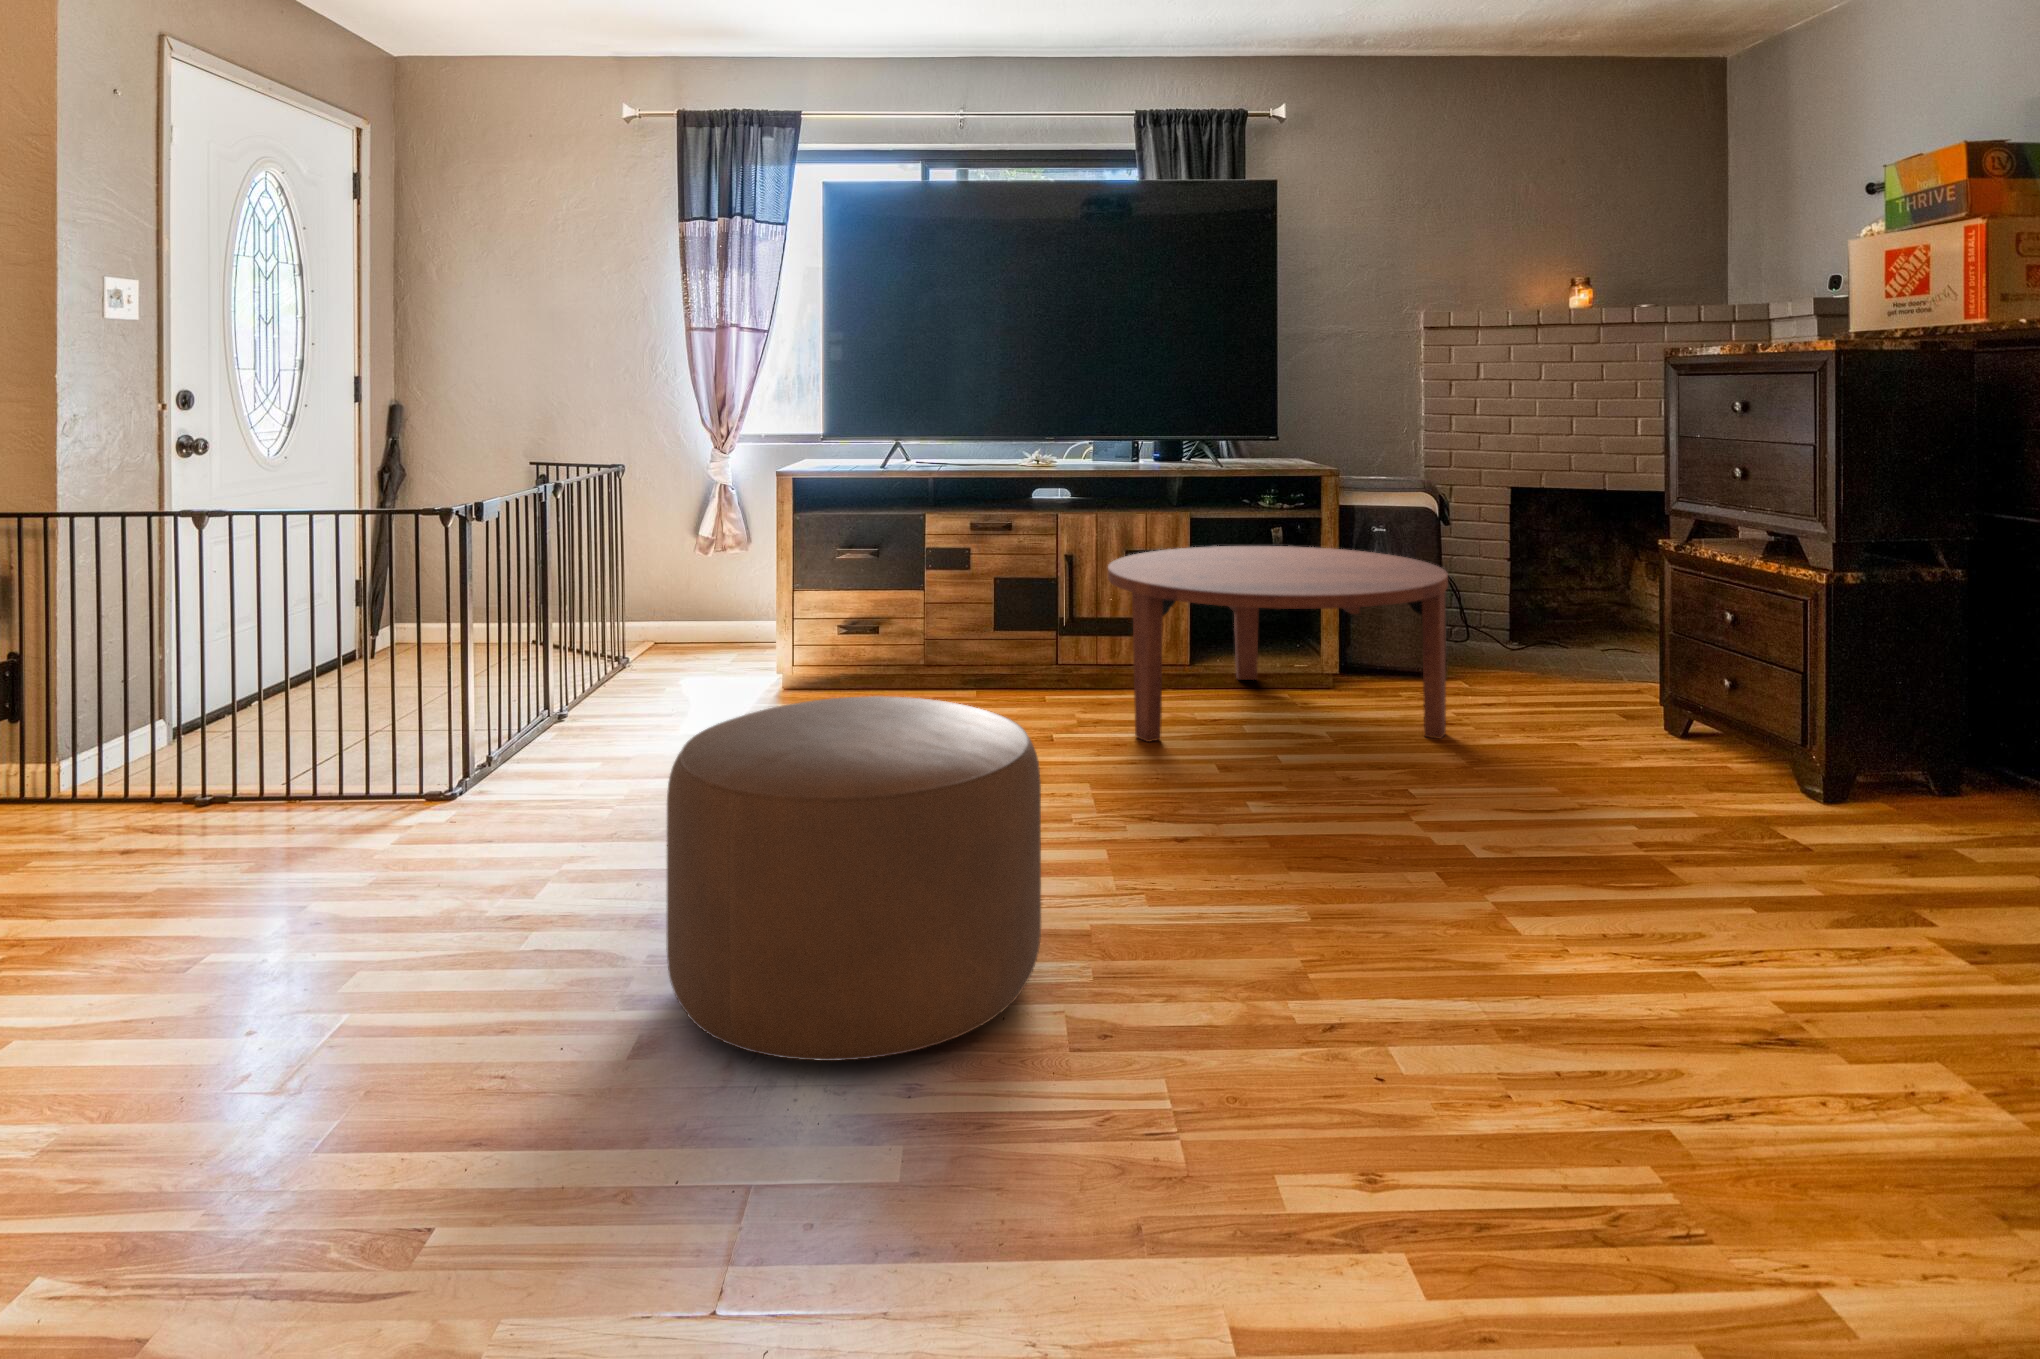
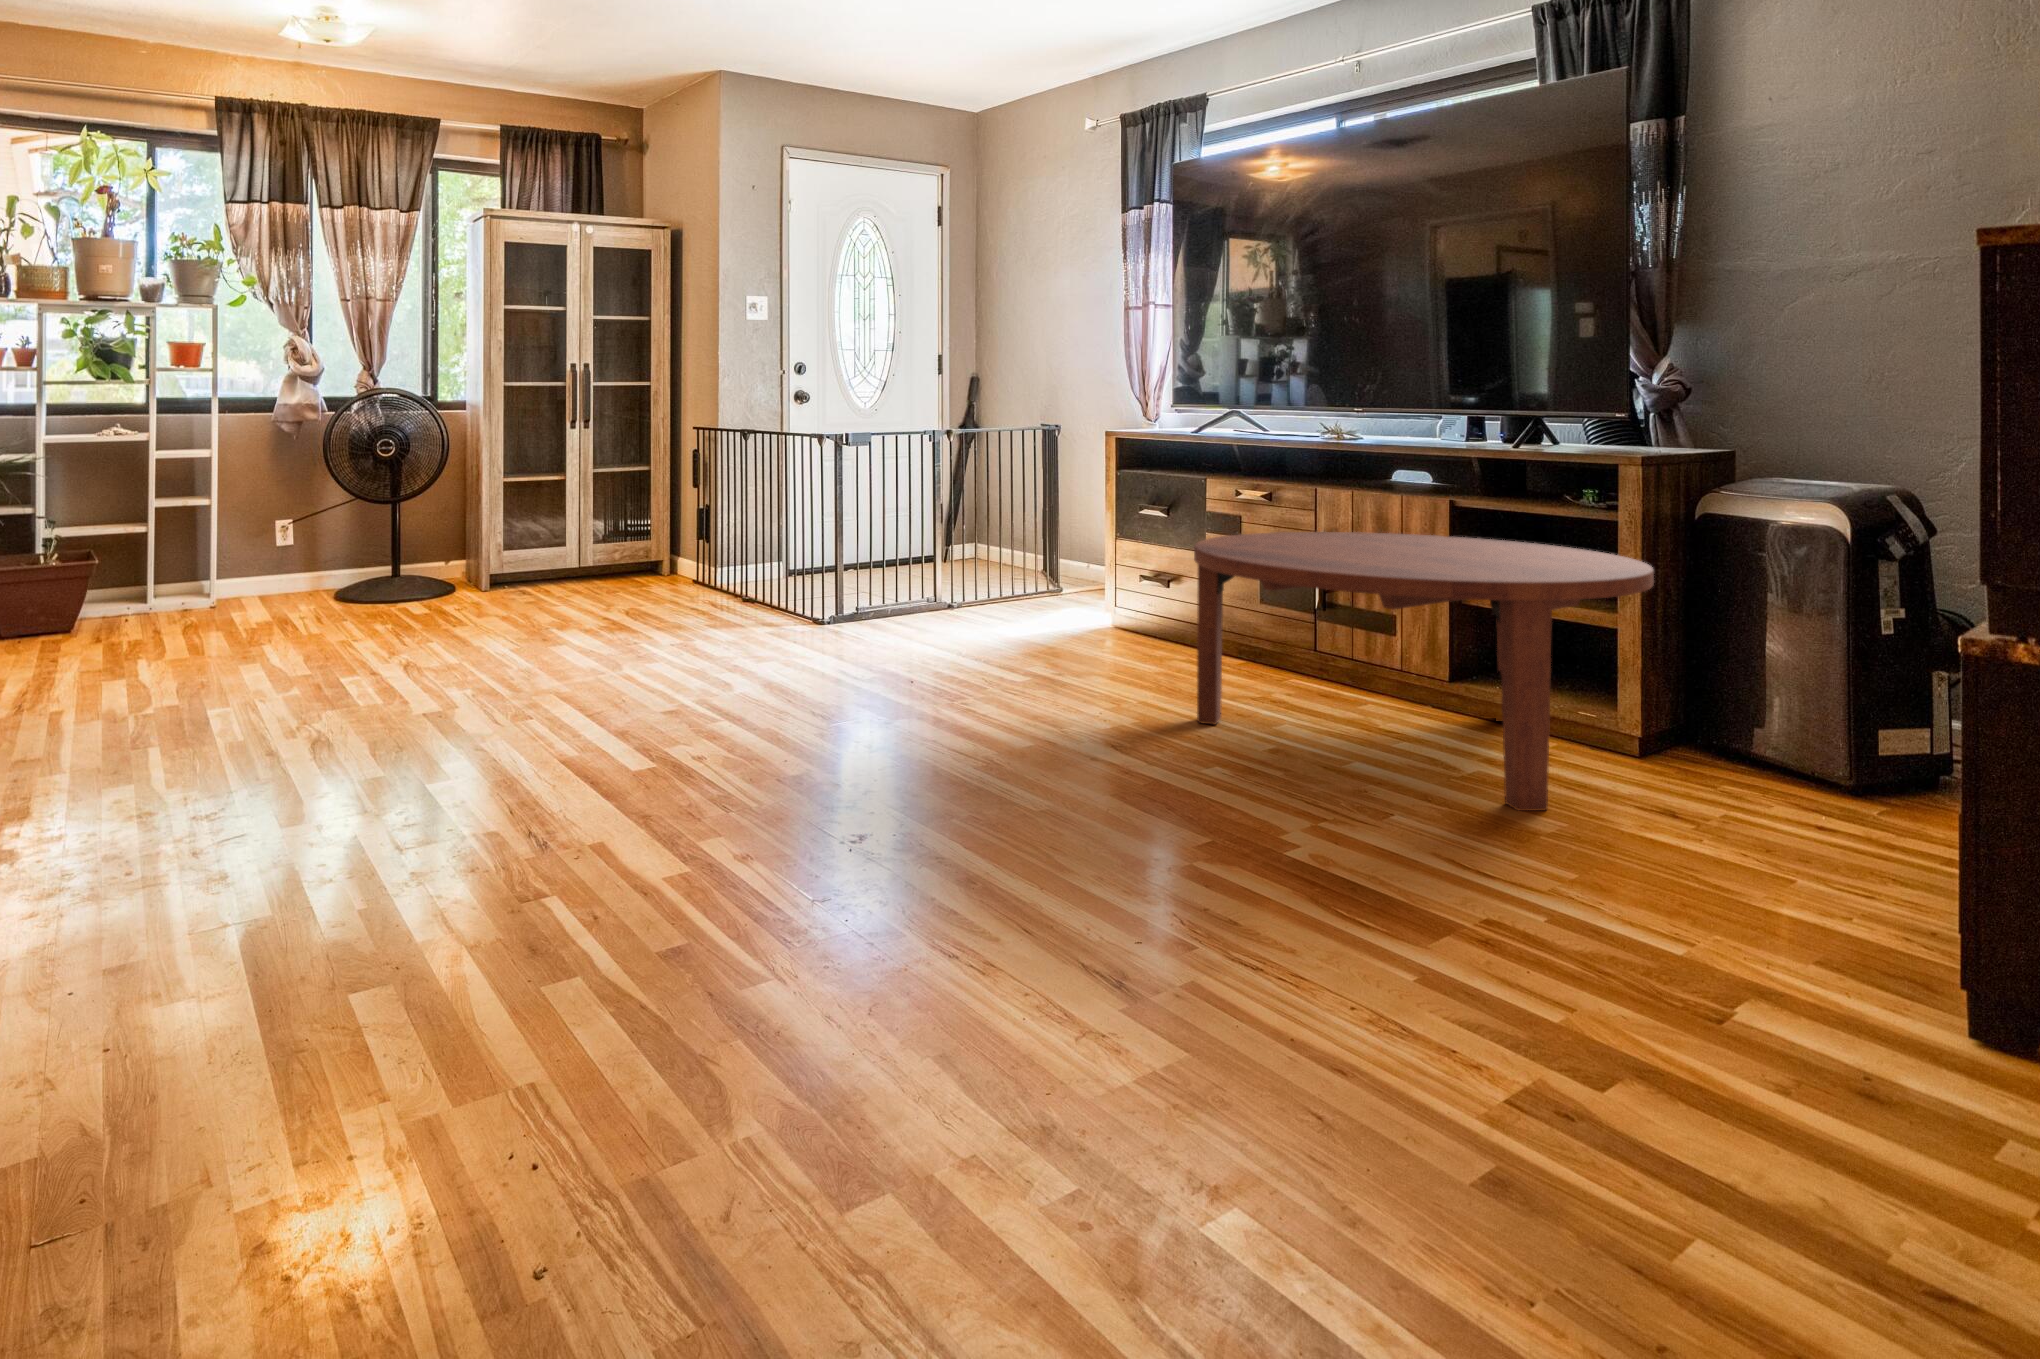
ottoman: present [667,696,1041,1061] -> none [381,544,679,776]

